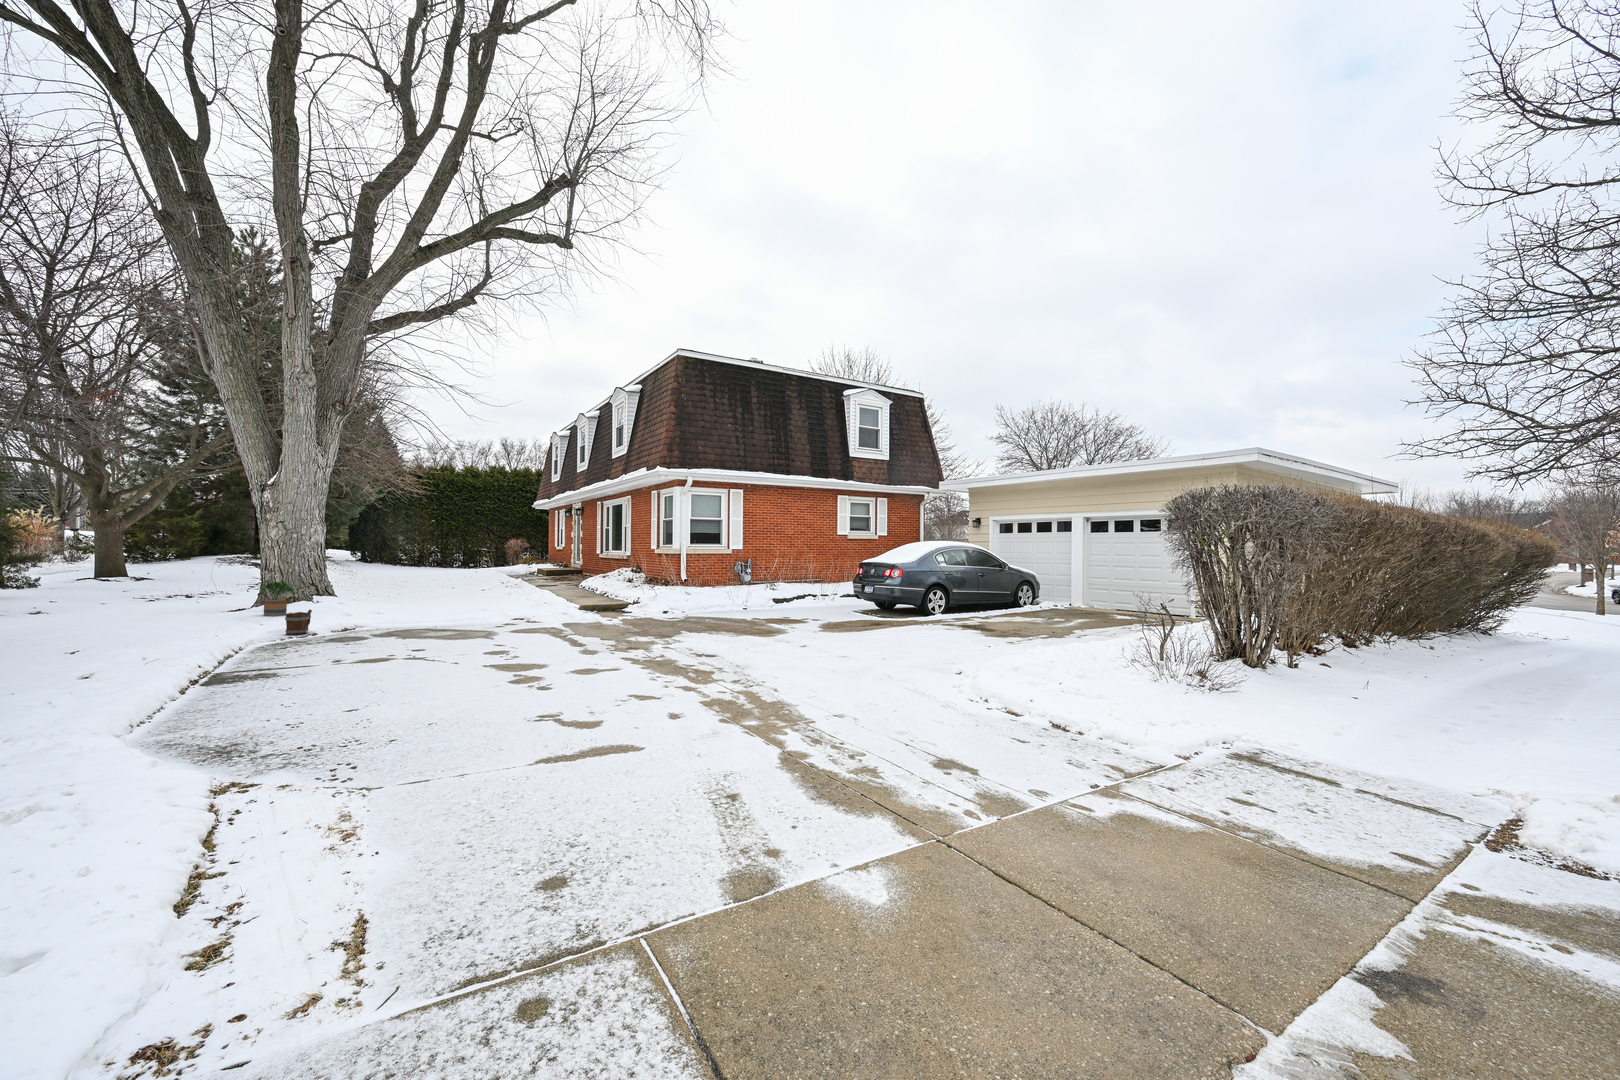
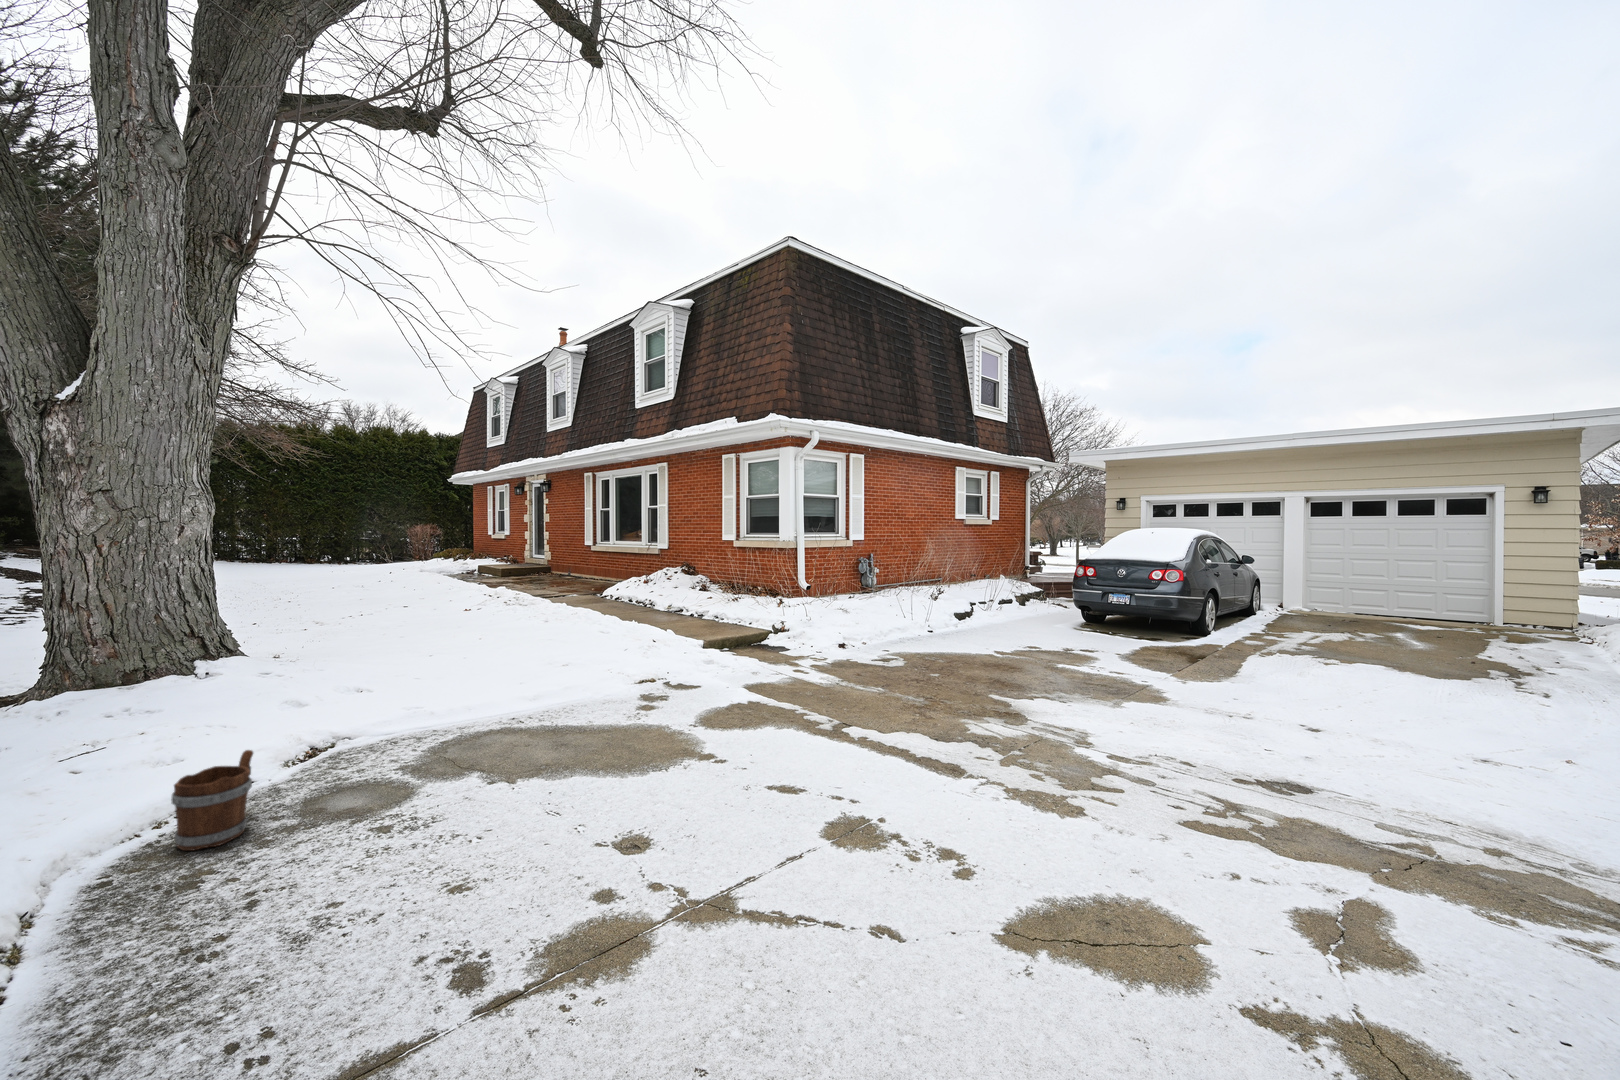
potted tree: present [262,582,294,616] -> none [57,655,168,757]

